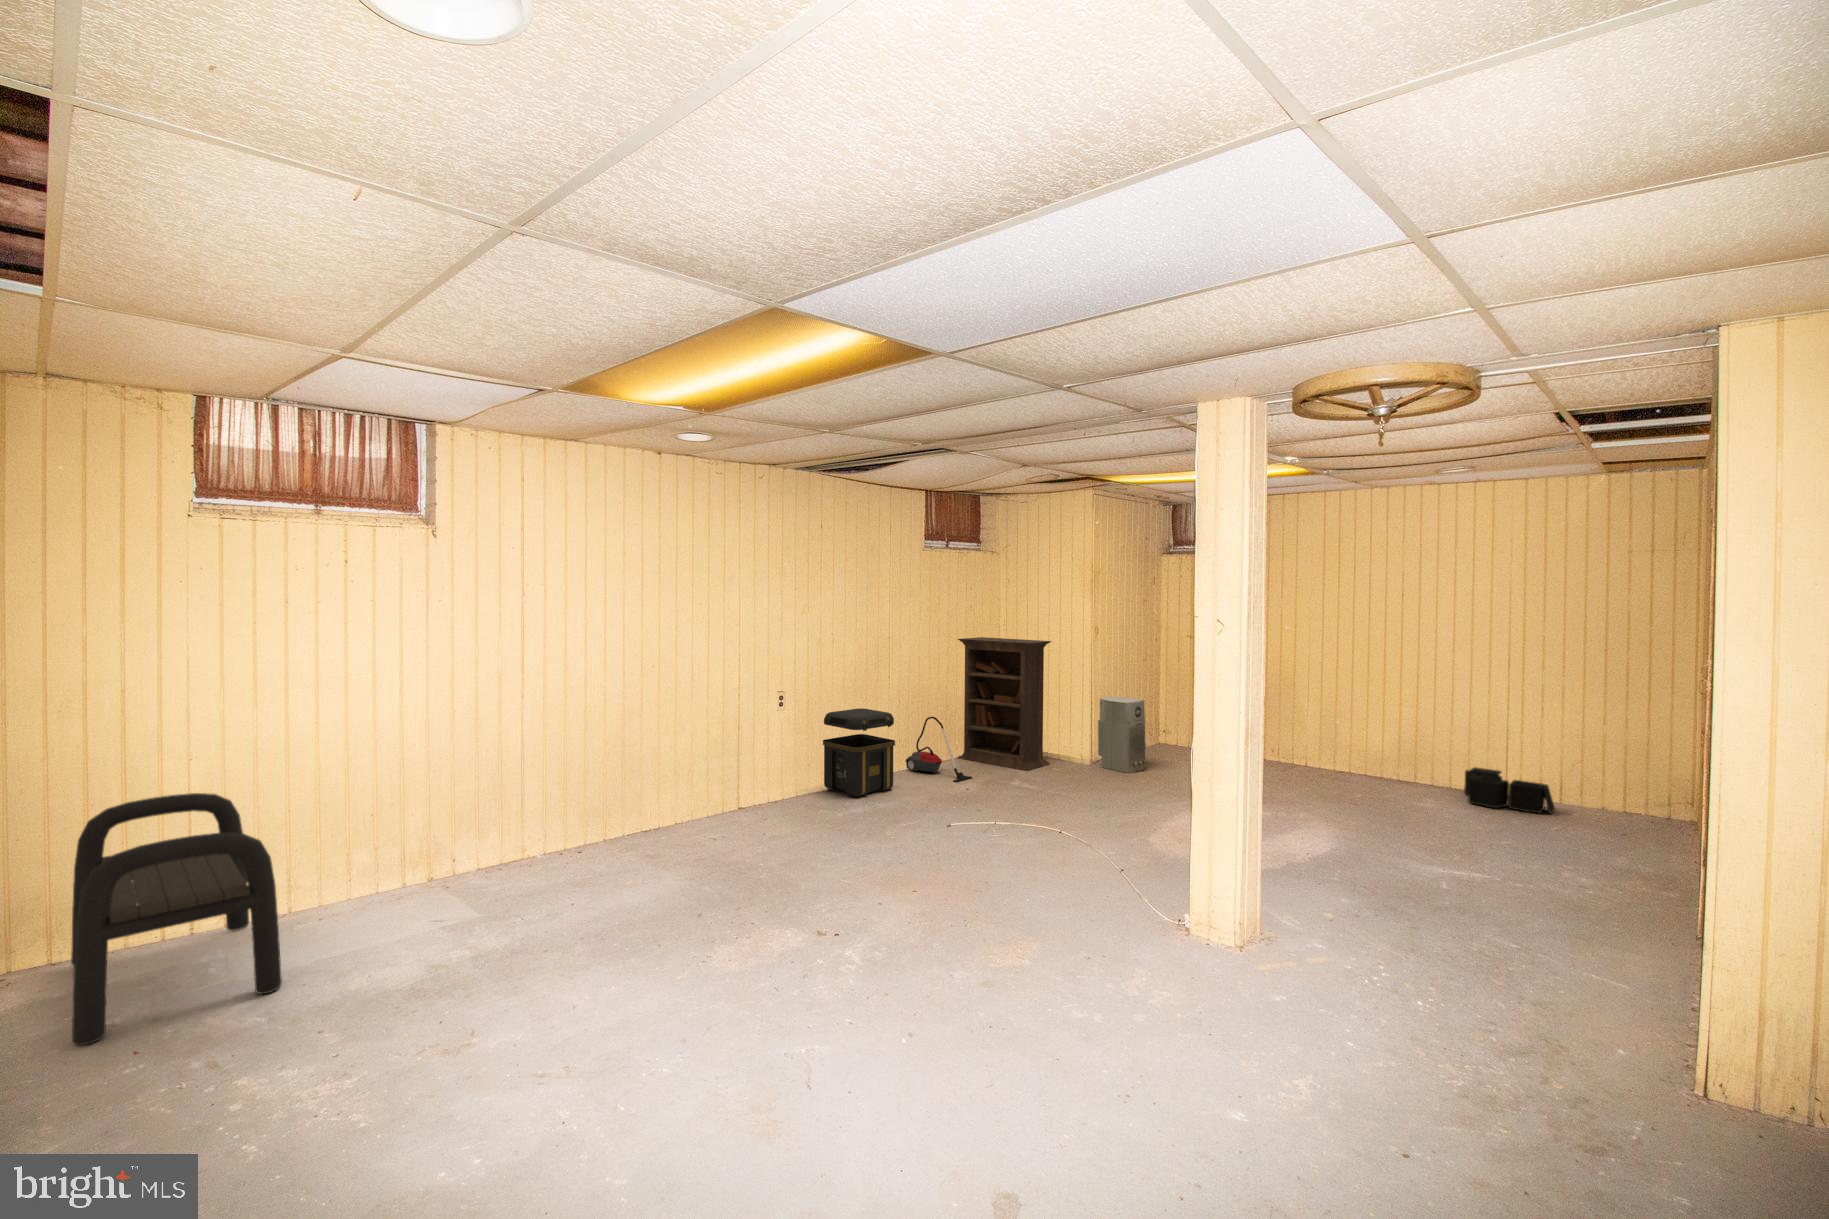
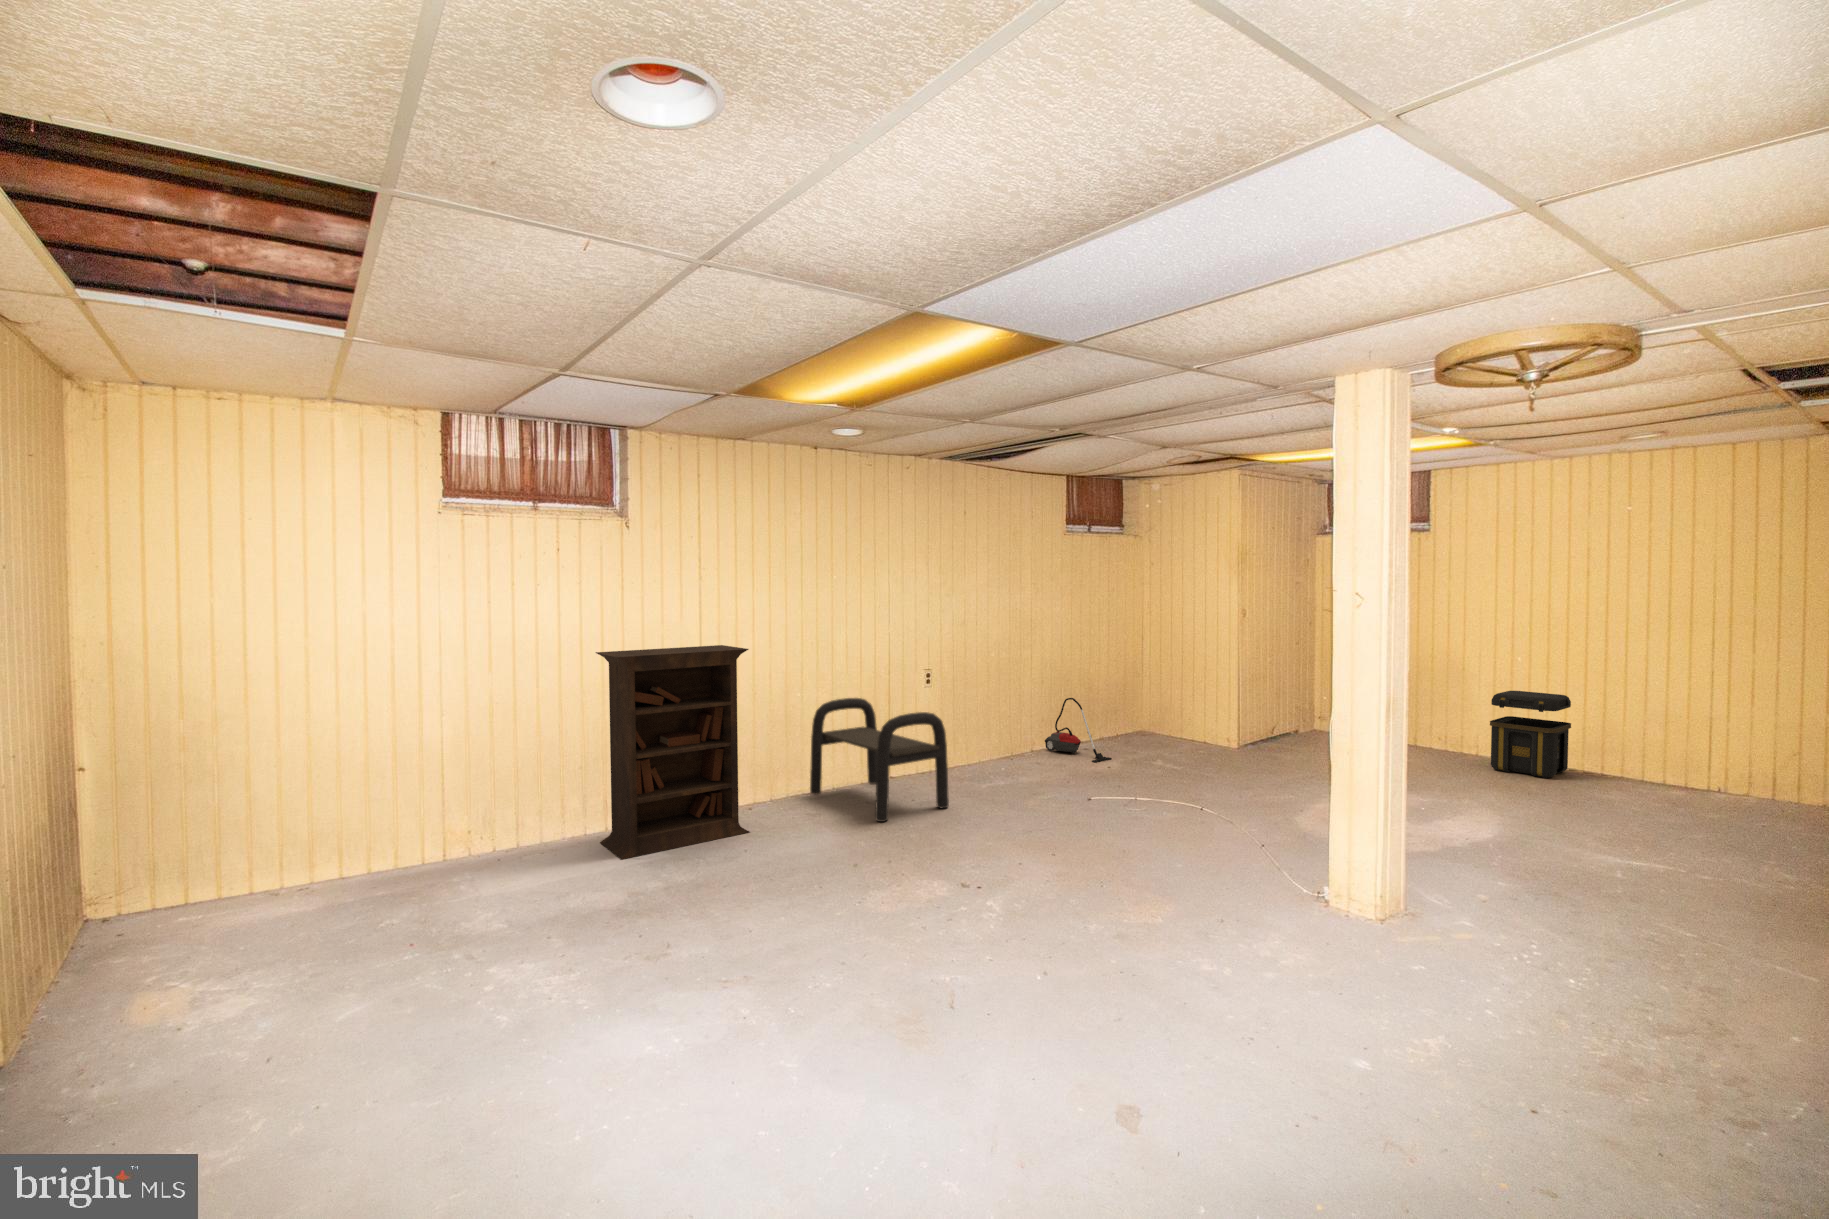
bookcase: present [958,637,1052,771] -> present [596,645,749,859]
air purifier: present [1098,697,1148,773] -> none [1244,681,1298,759]
toolbox: present [823,708,895,797] -> present [1490,691,1571,778]
storage bin: present [1464,767,1555,814] -> none [1666,761,1778,814]
bench: present [71,793,282,1045] -> present [810,698,949,822]

